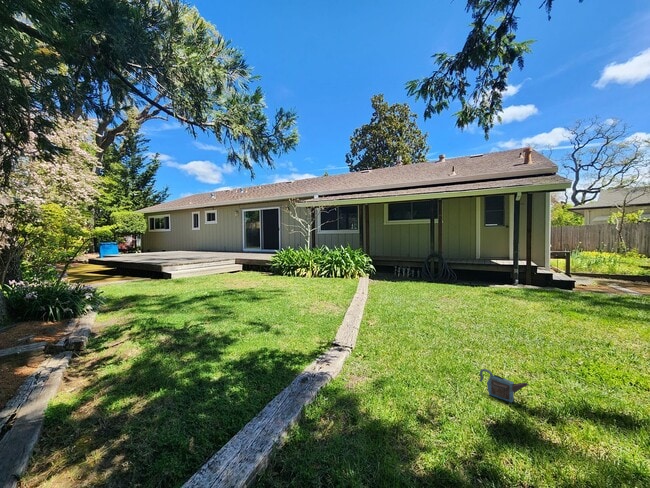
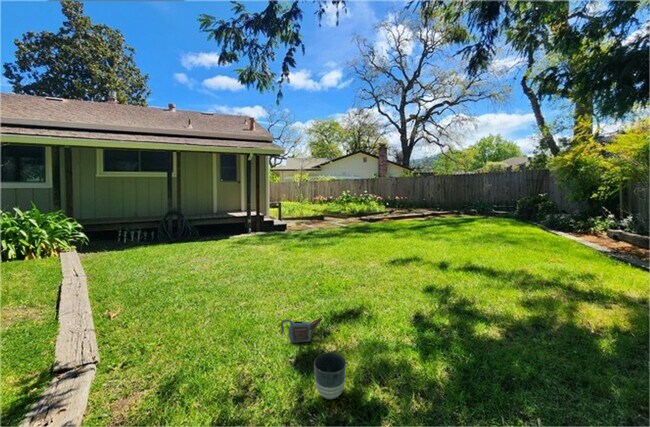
planter: none [481,406,518,453] -> present [314,353,346,399]

